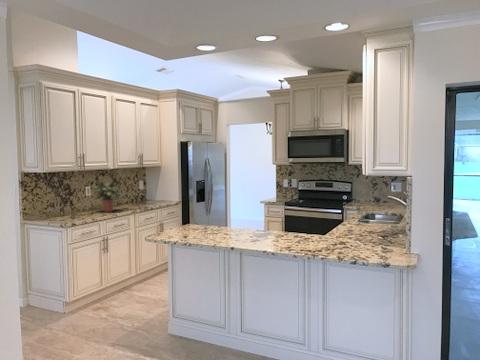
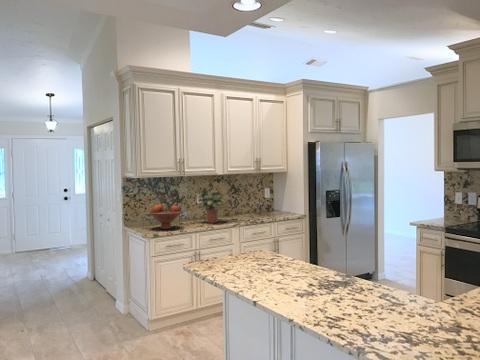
fruit bowl: none [57,197,89,219] -> present [149,204,182,229]

